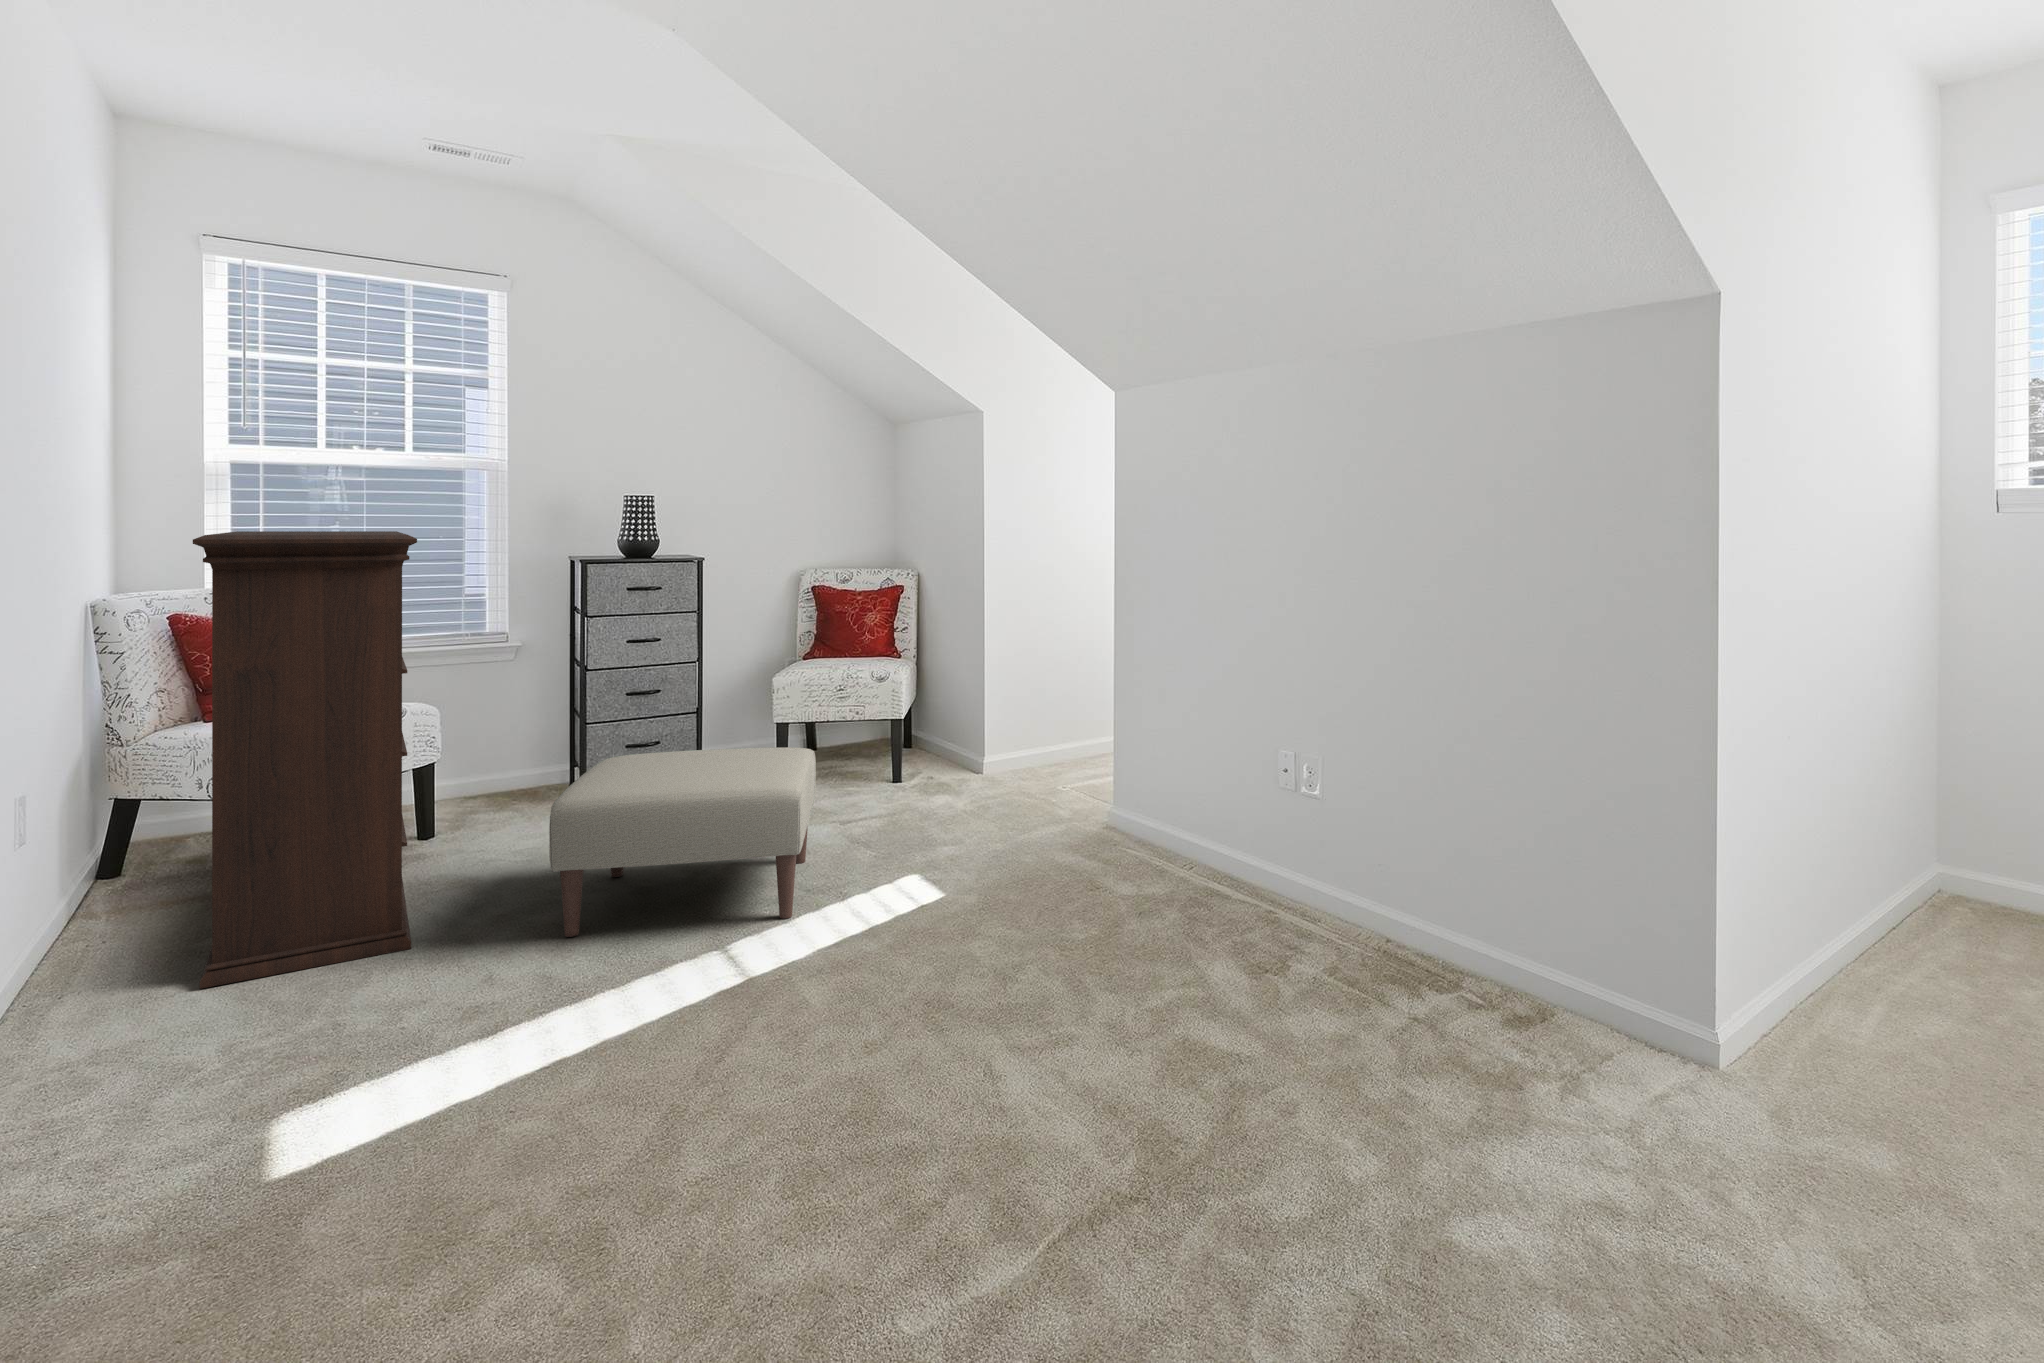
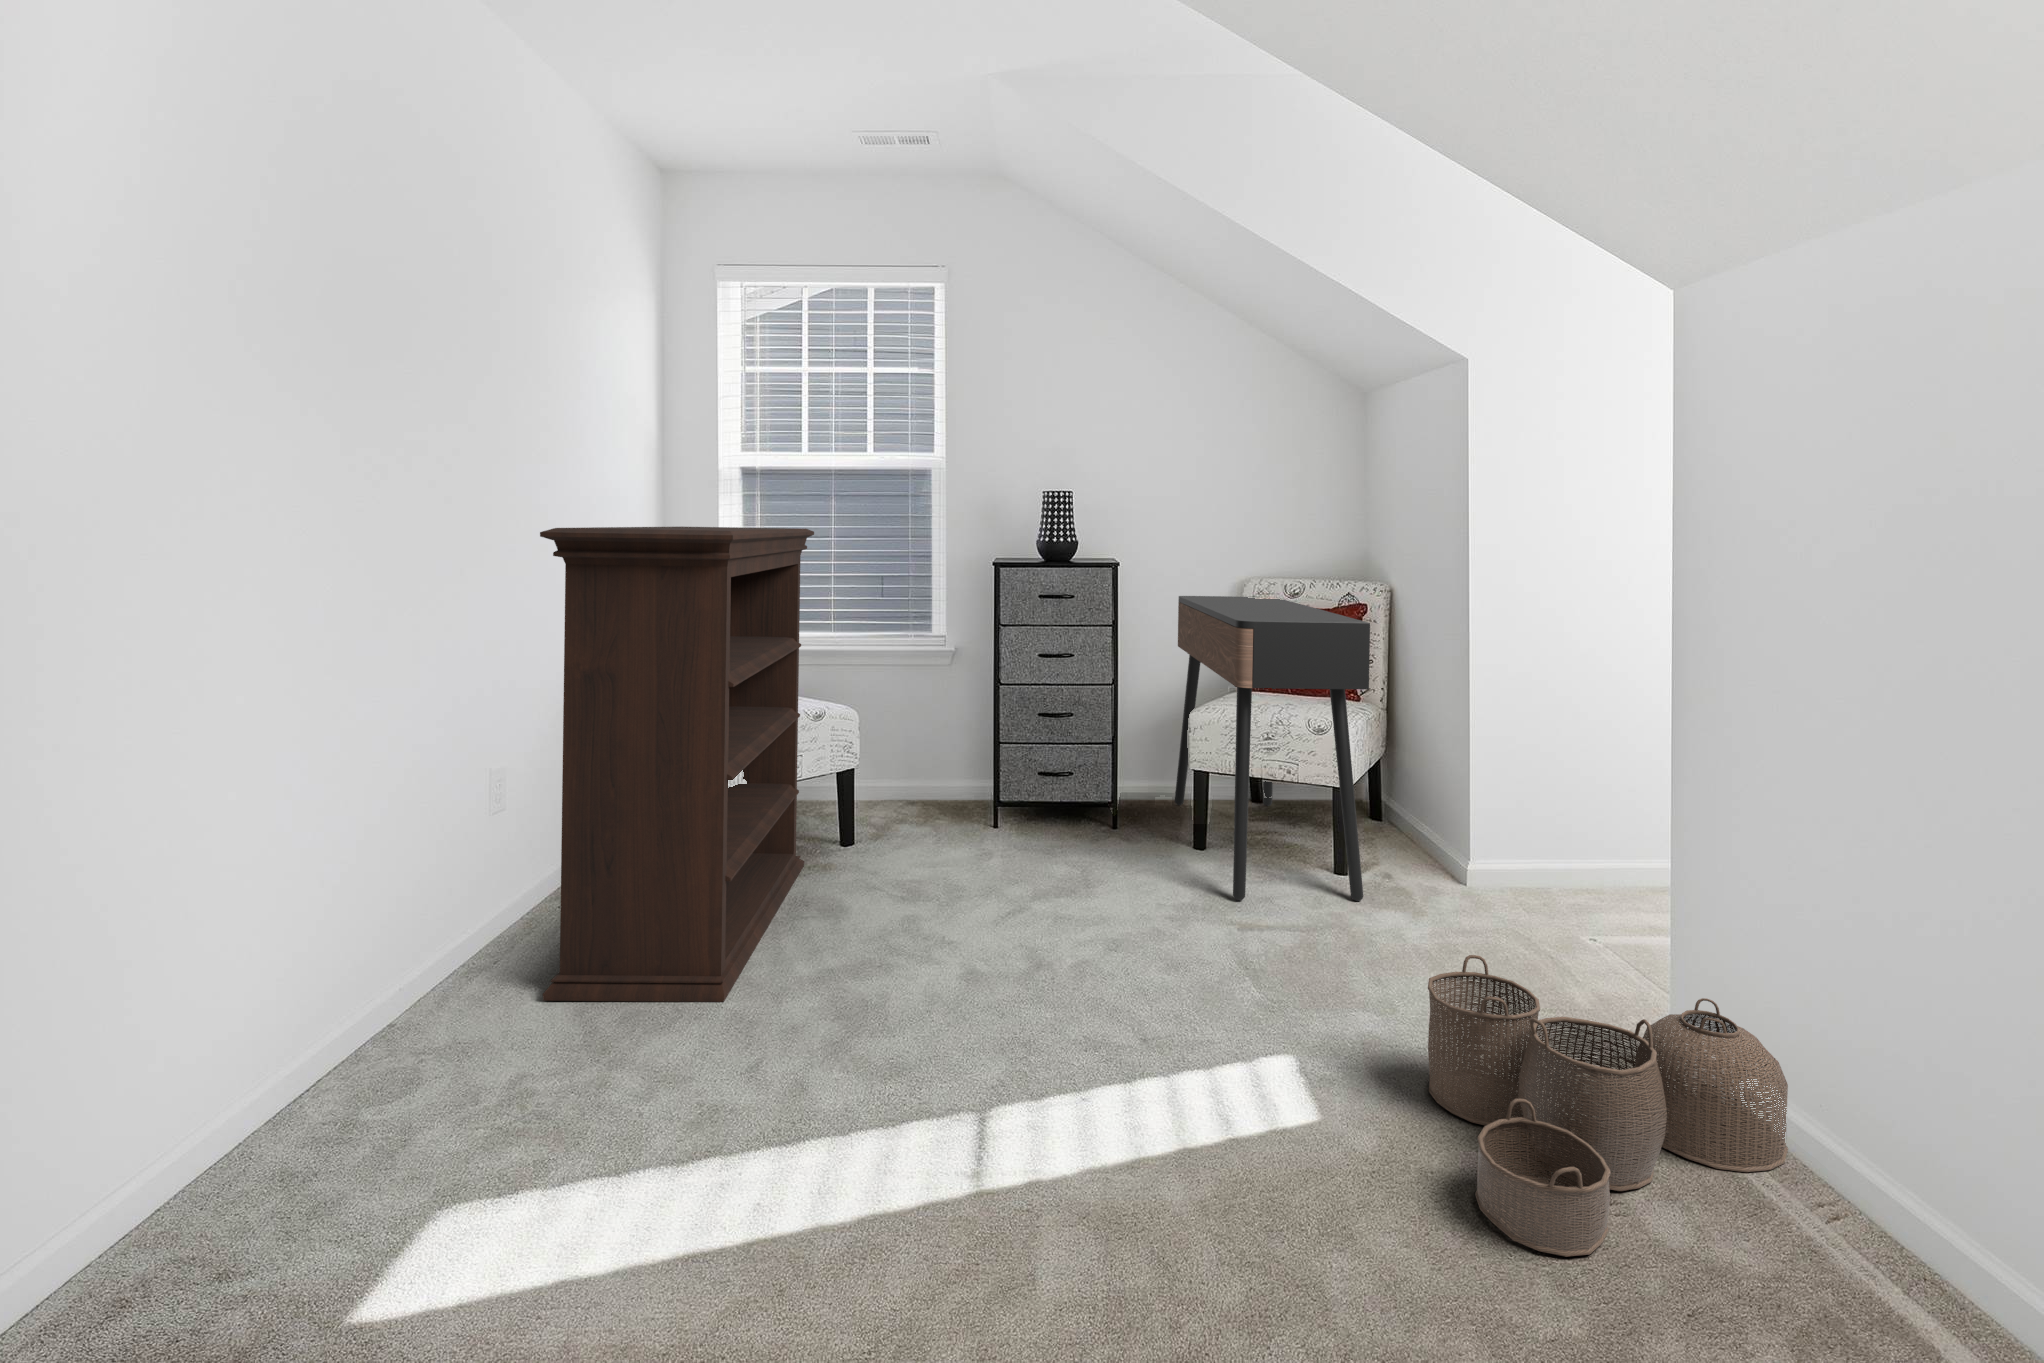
console table: none [745,581,923,811] -> present [1175,596,1370,901]
ottoman: present [549,747,816,937] -> none [840,802,1193,1089]
woven basket: none [989,786,1172,917] -> present [1428,955,1788,1257]

